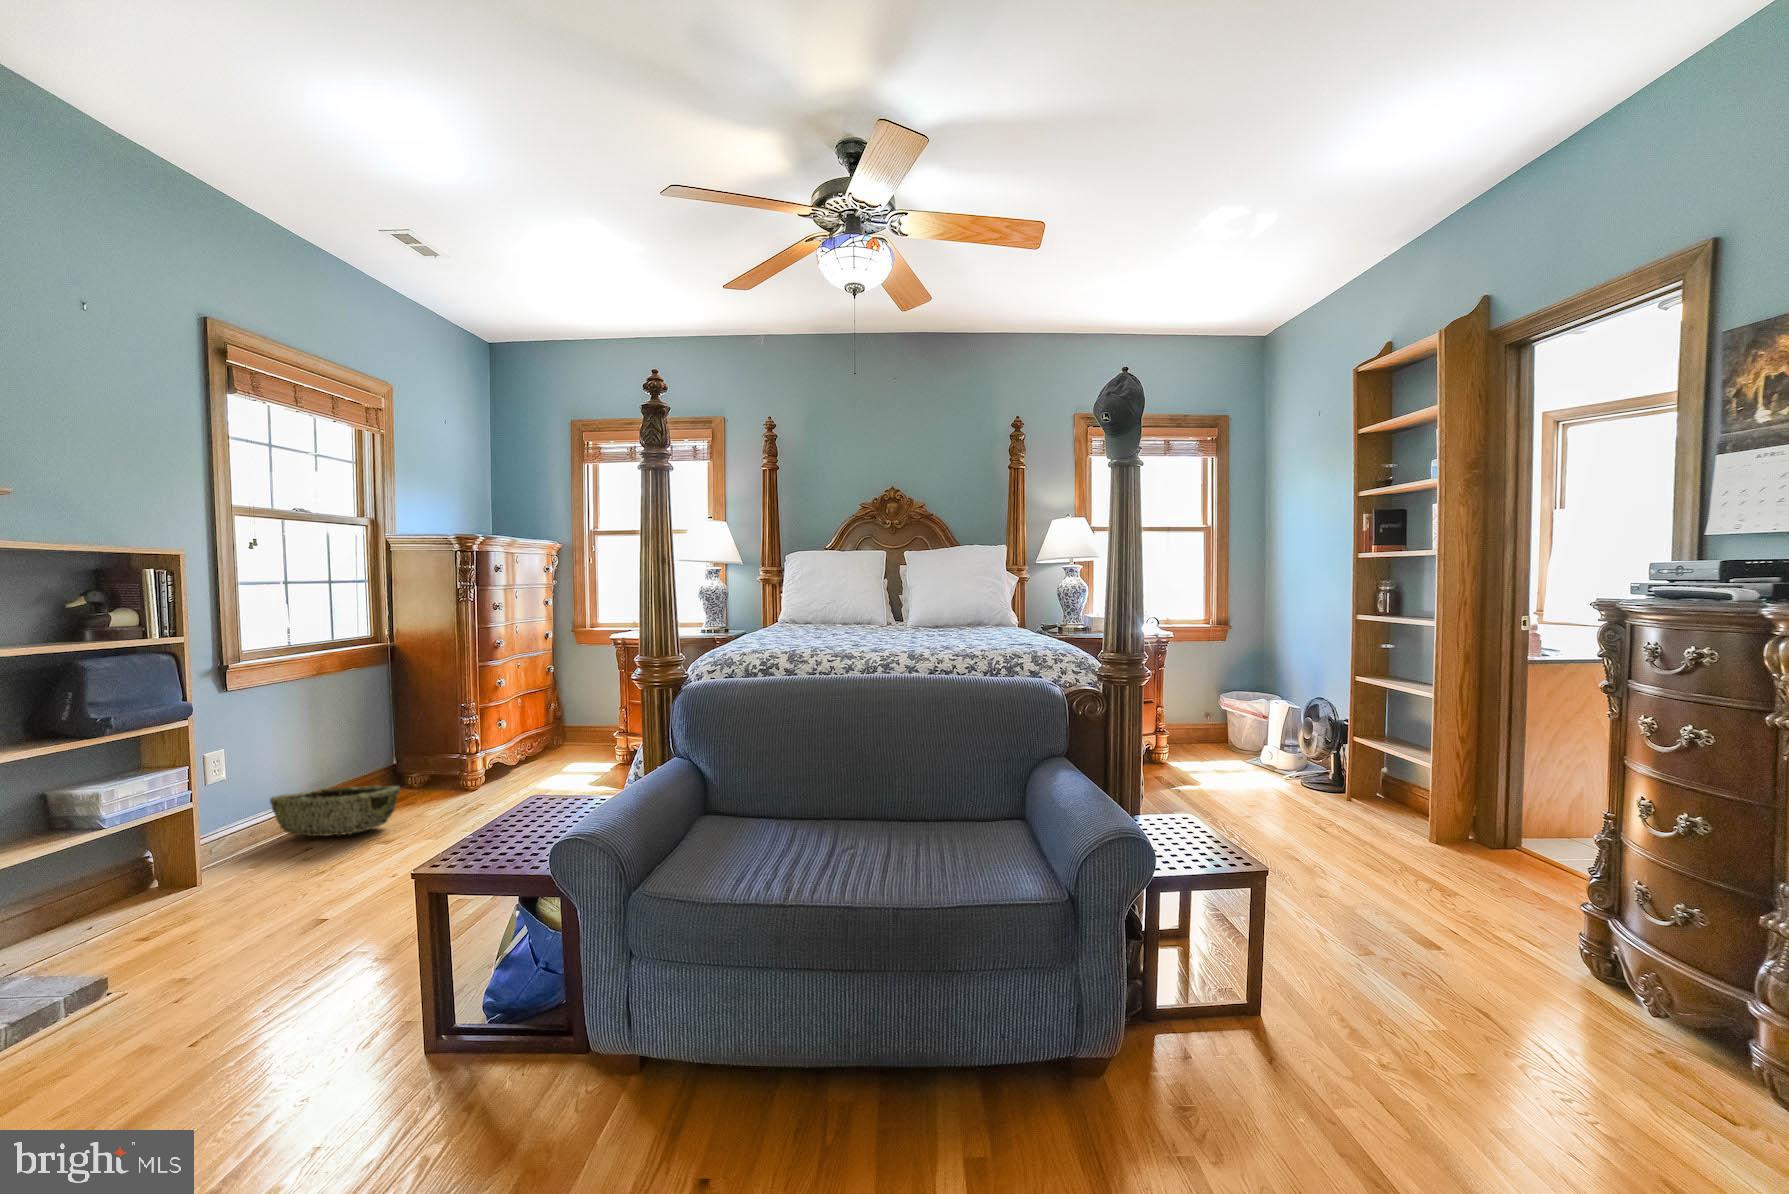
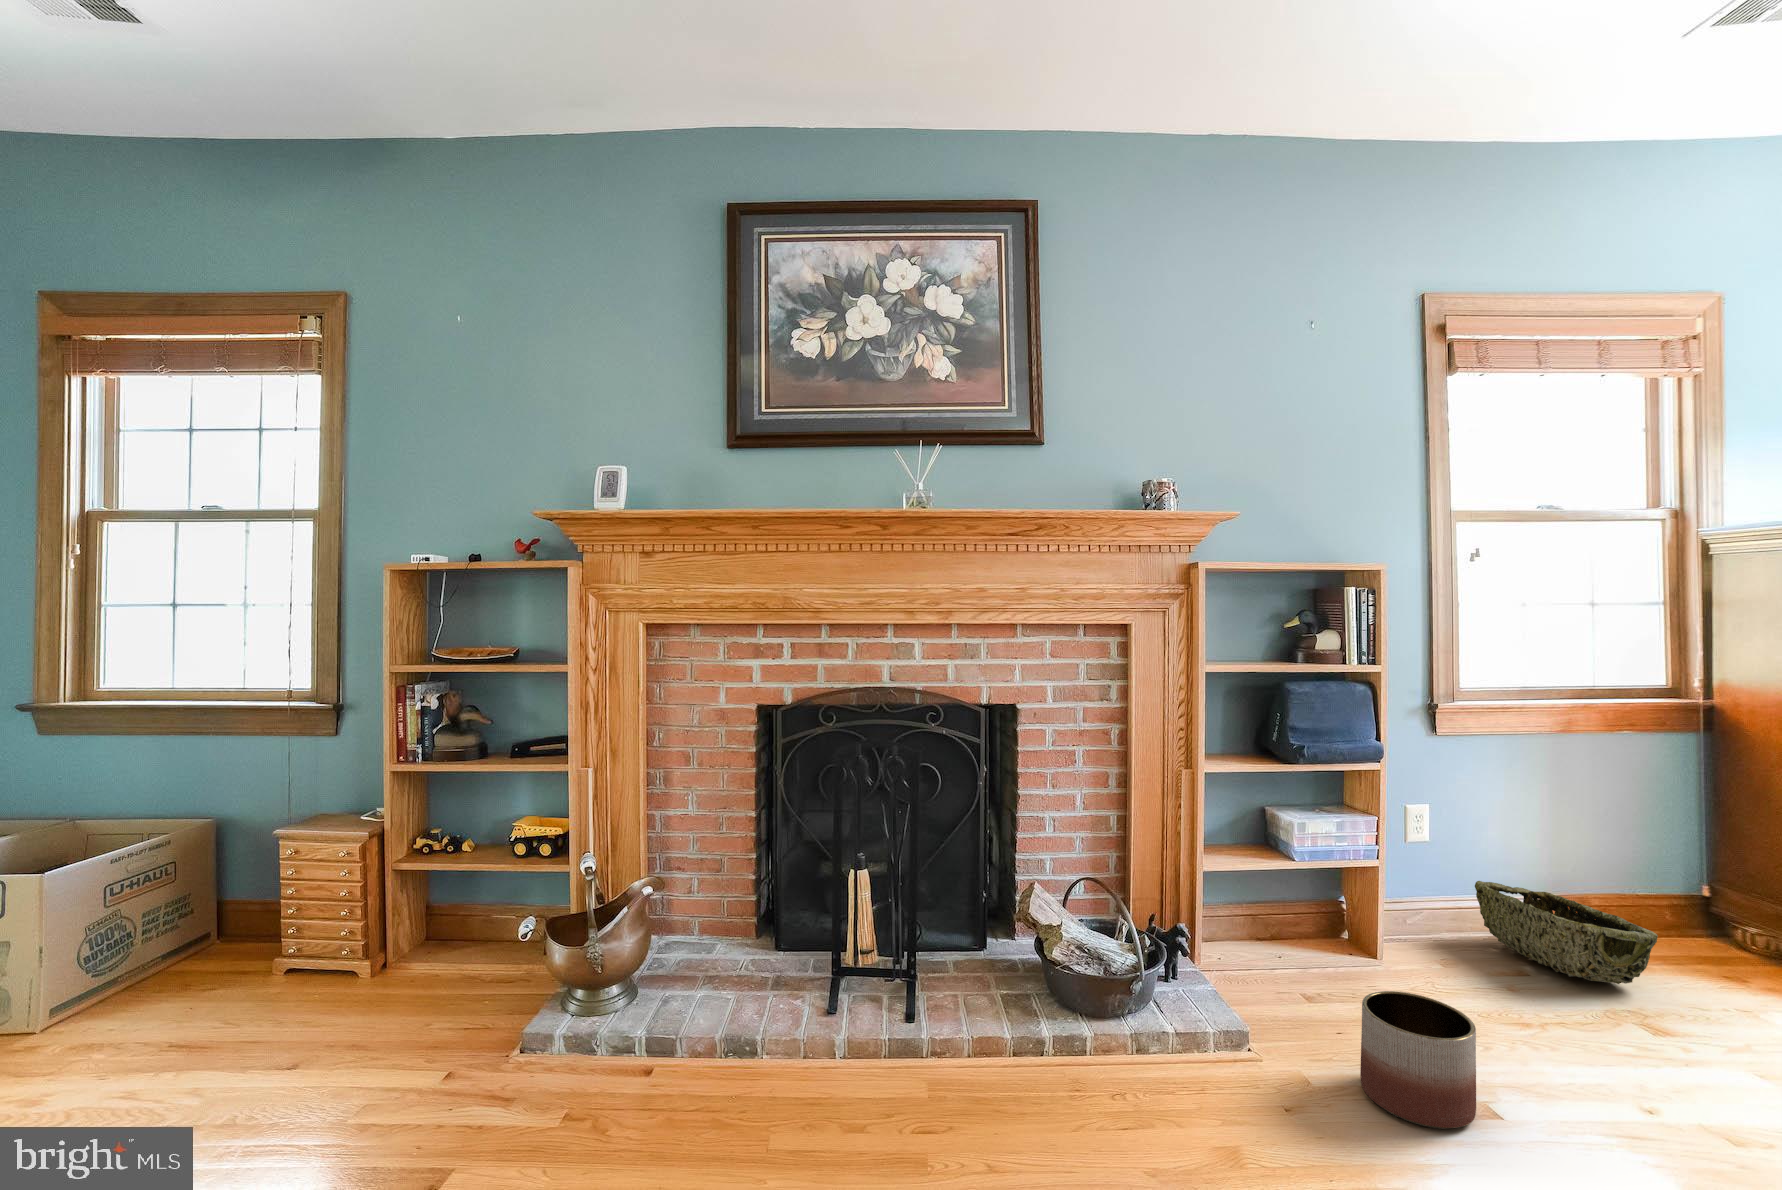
planter: none [219,873,319,971] -> present [1360,991,1476,1129]

